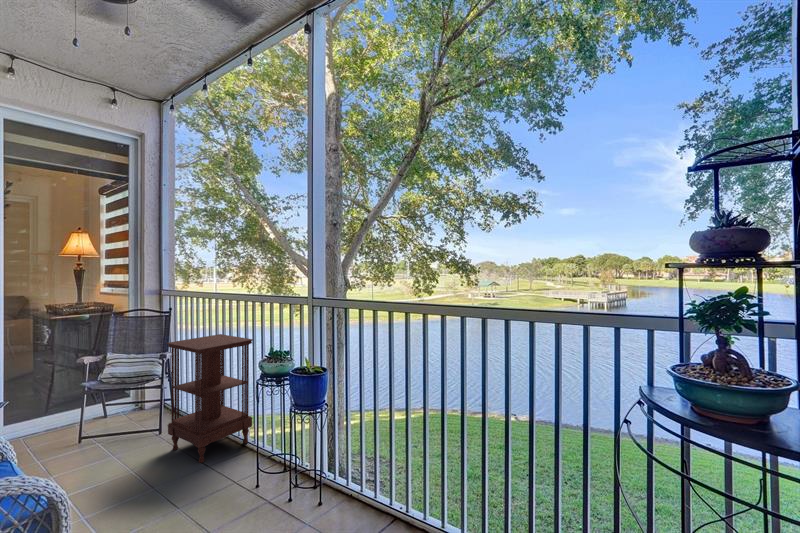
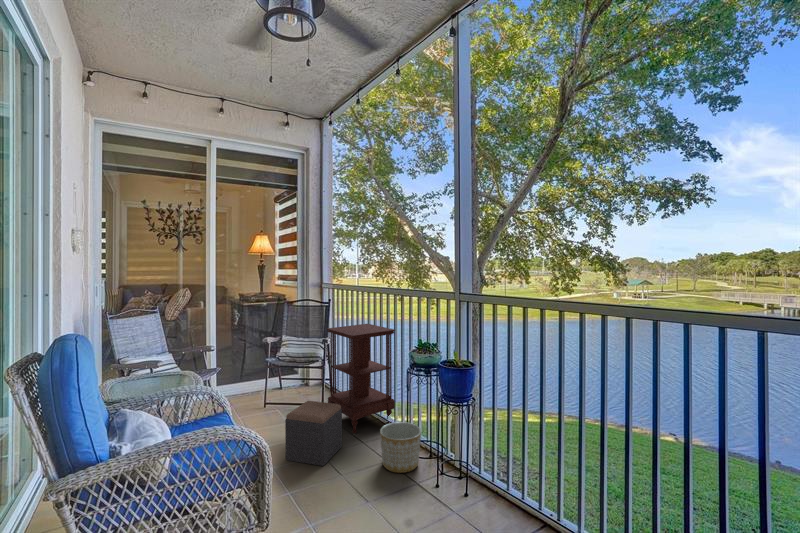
footstool: none [102,432,184,514] -> present [285,401,342,466]
planter: none [232,443,281,502] -> present [380,422,421,473]

